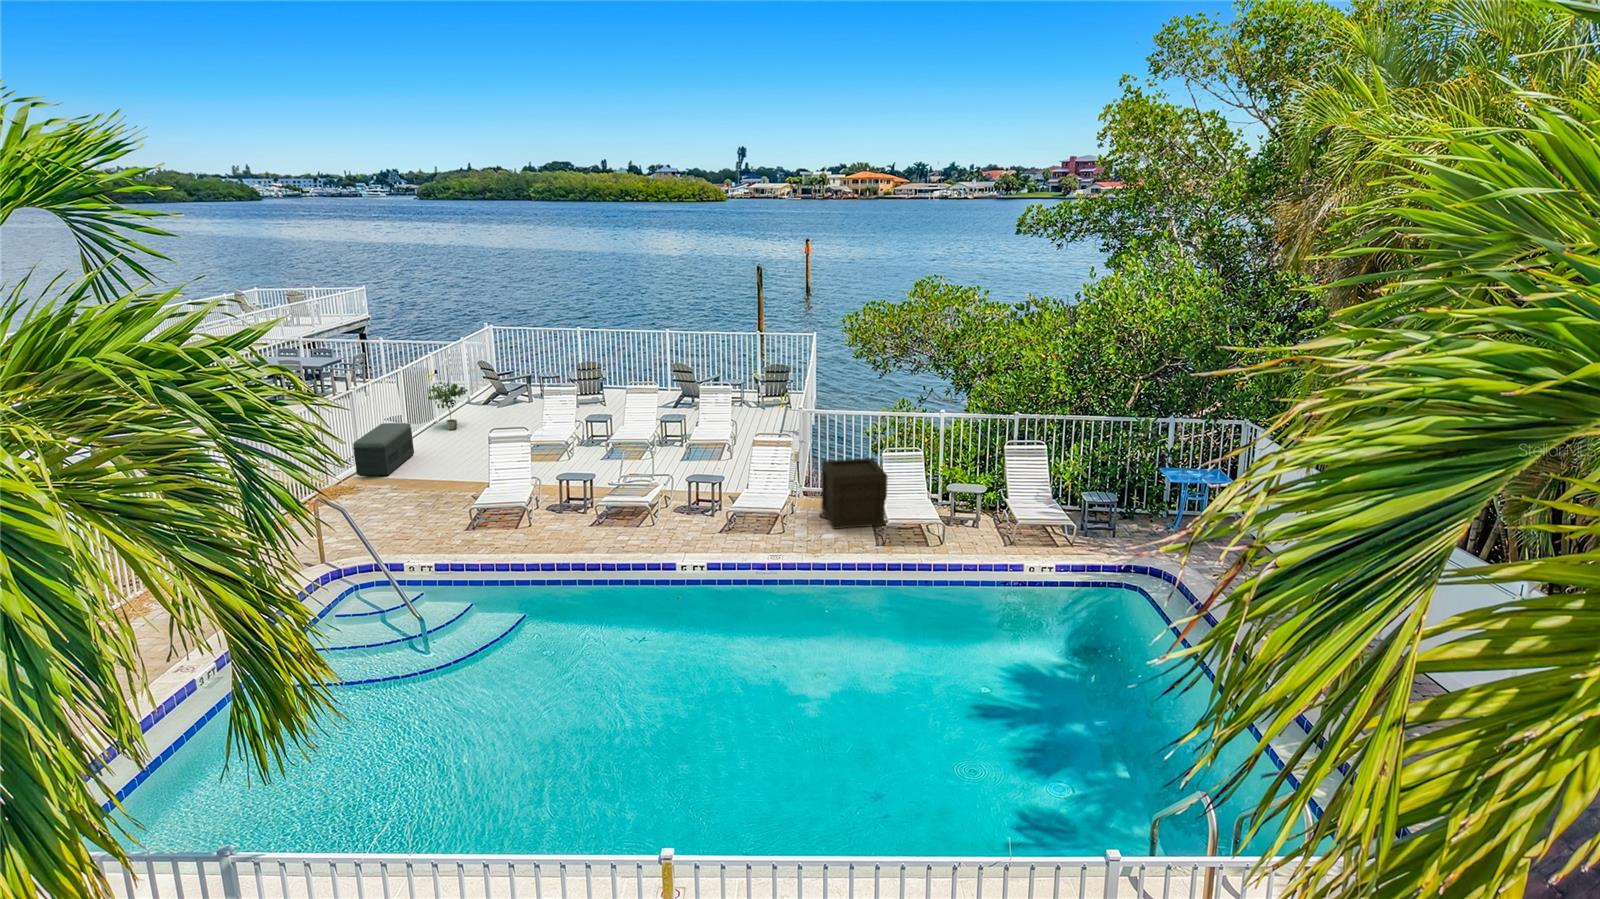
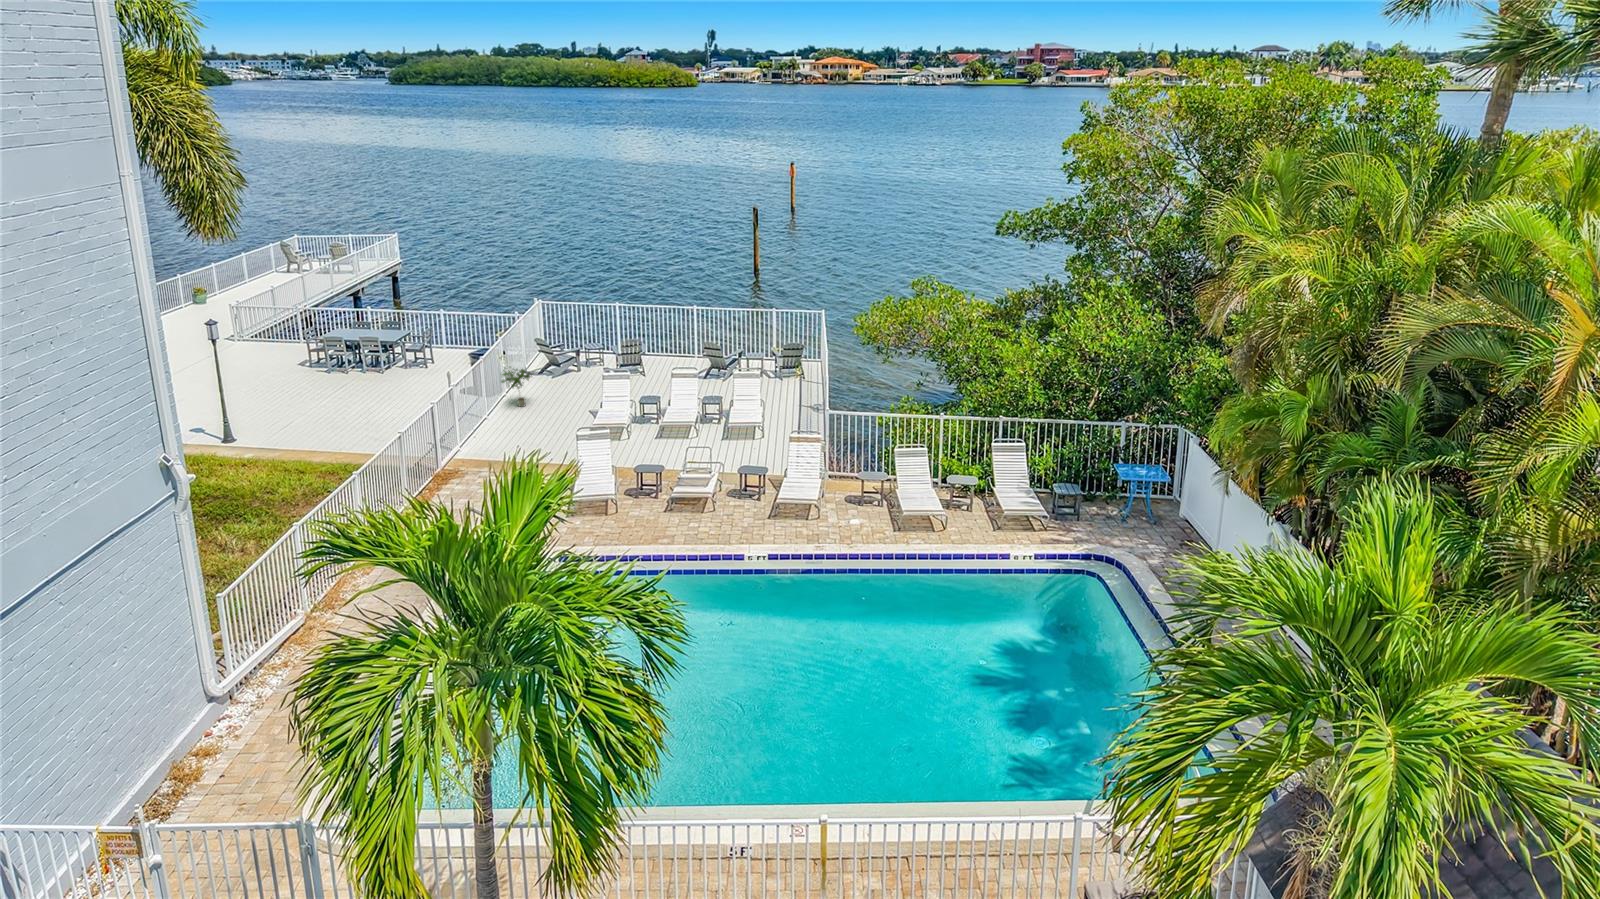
storage bench: present [353,423,414,476] -> none [455,412,499,463]
wooden crate: present [821,458,888,529] -> none [847,455,902,516]

